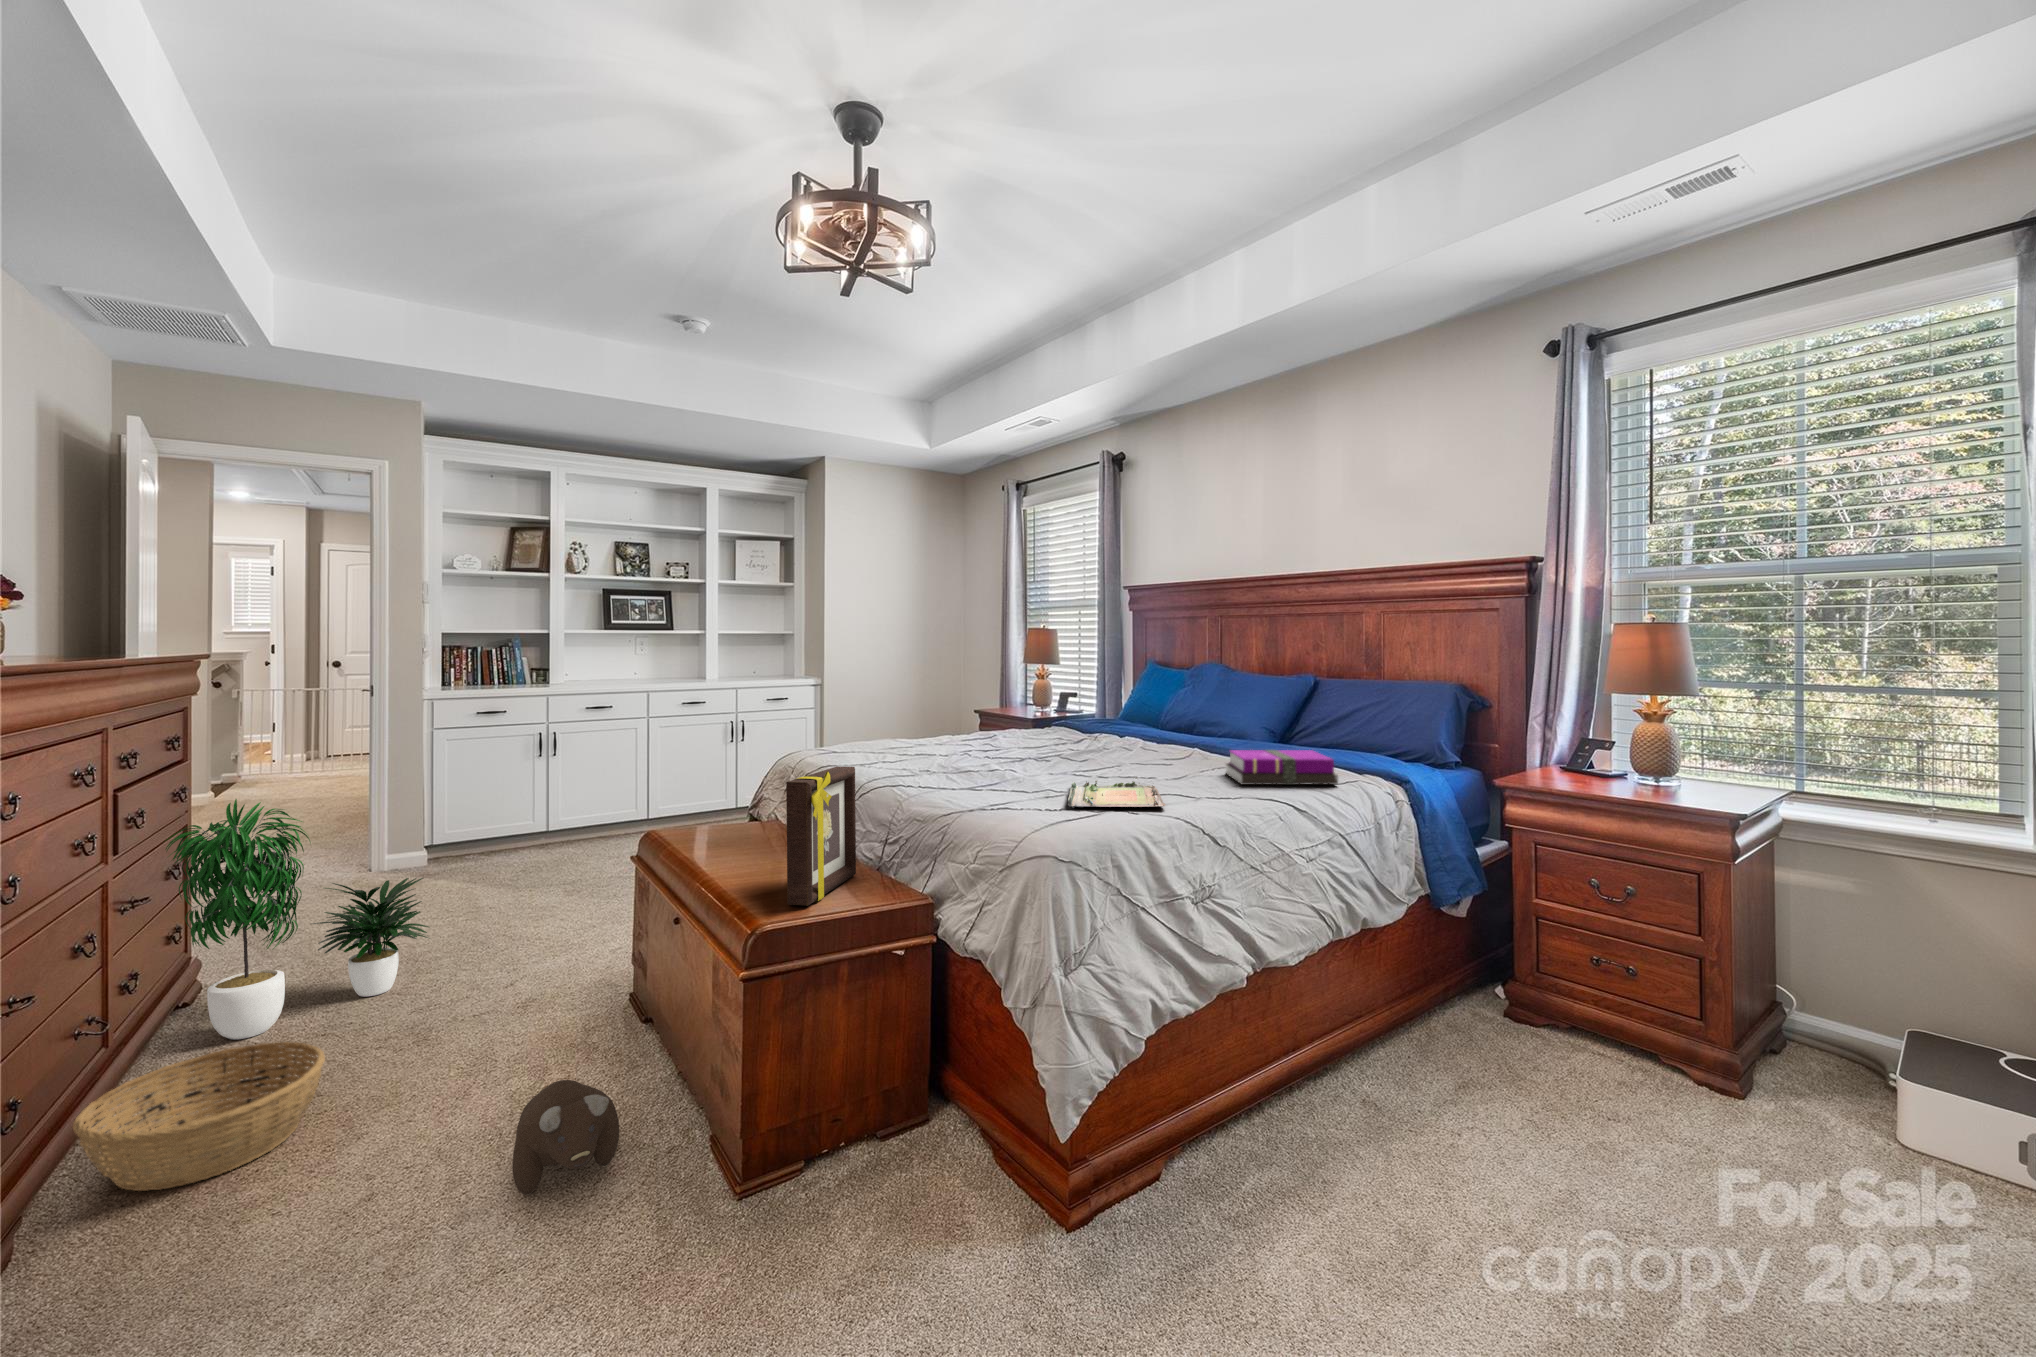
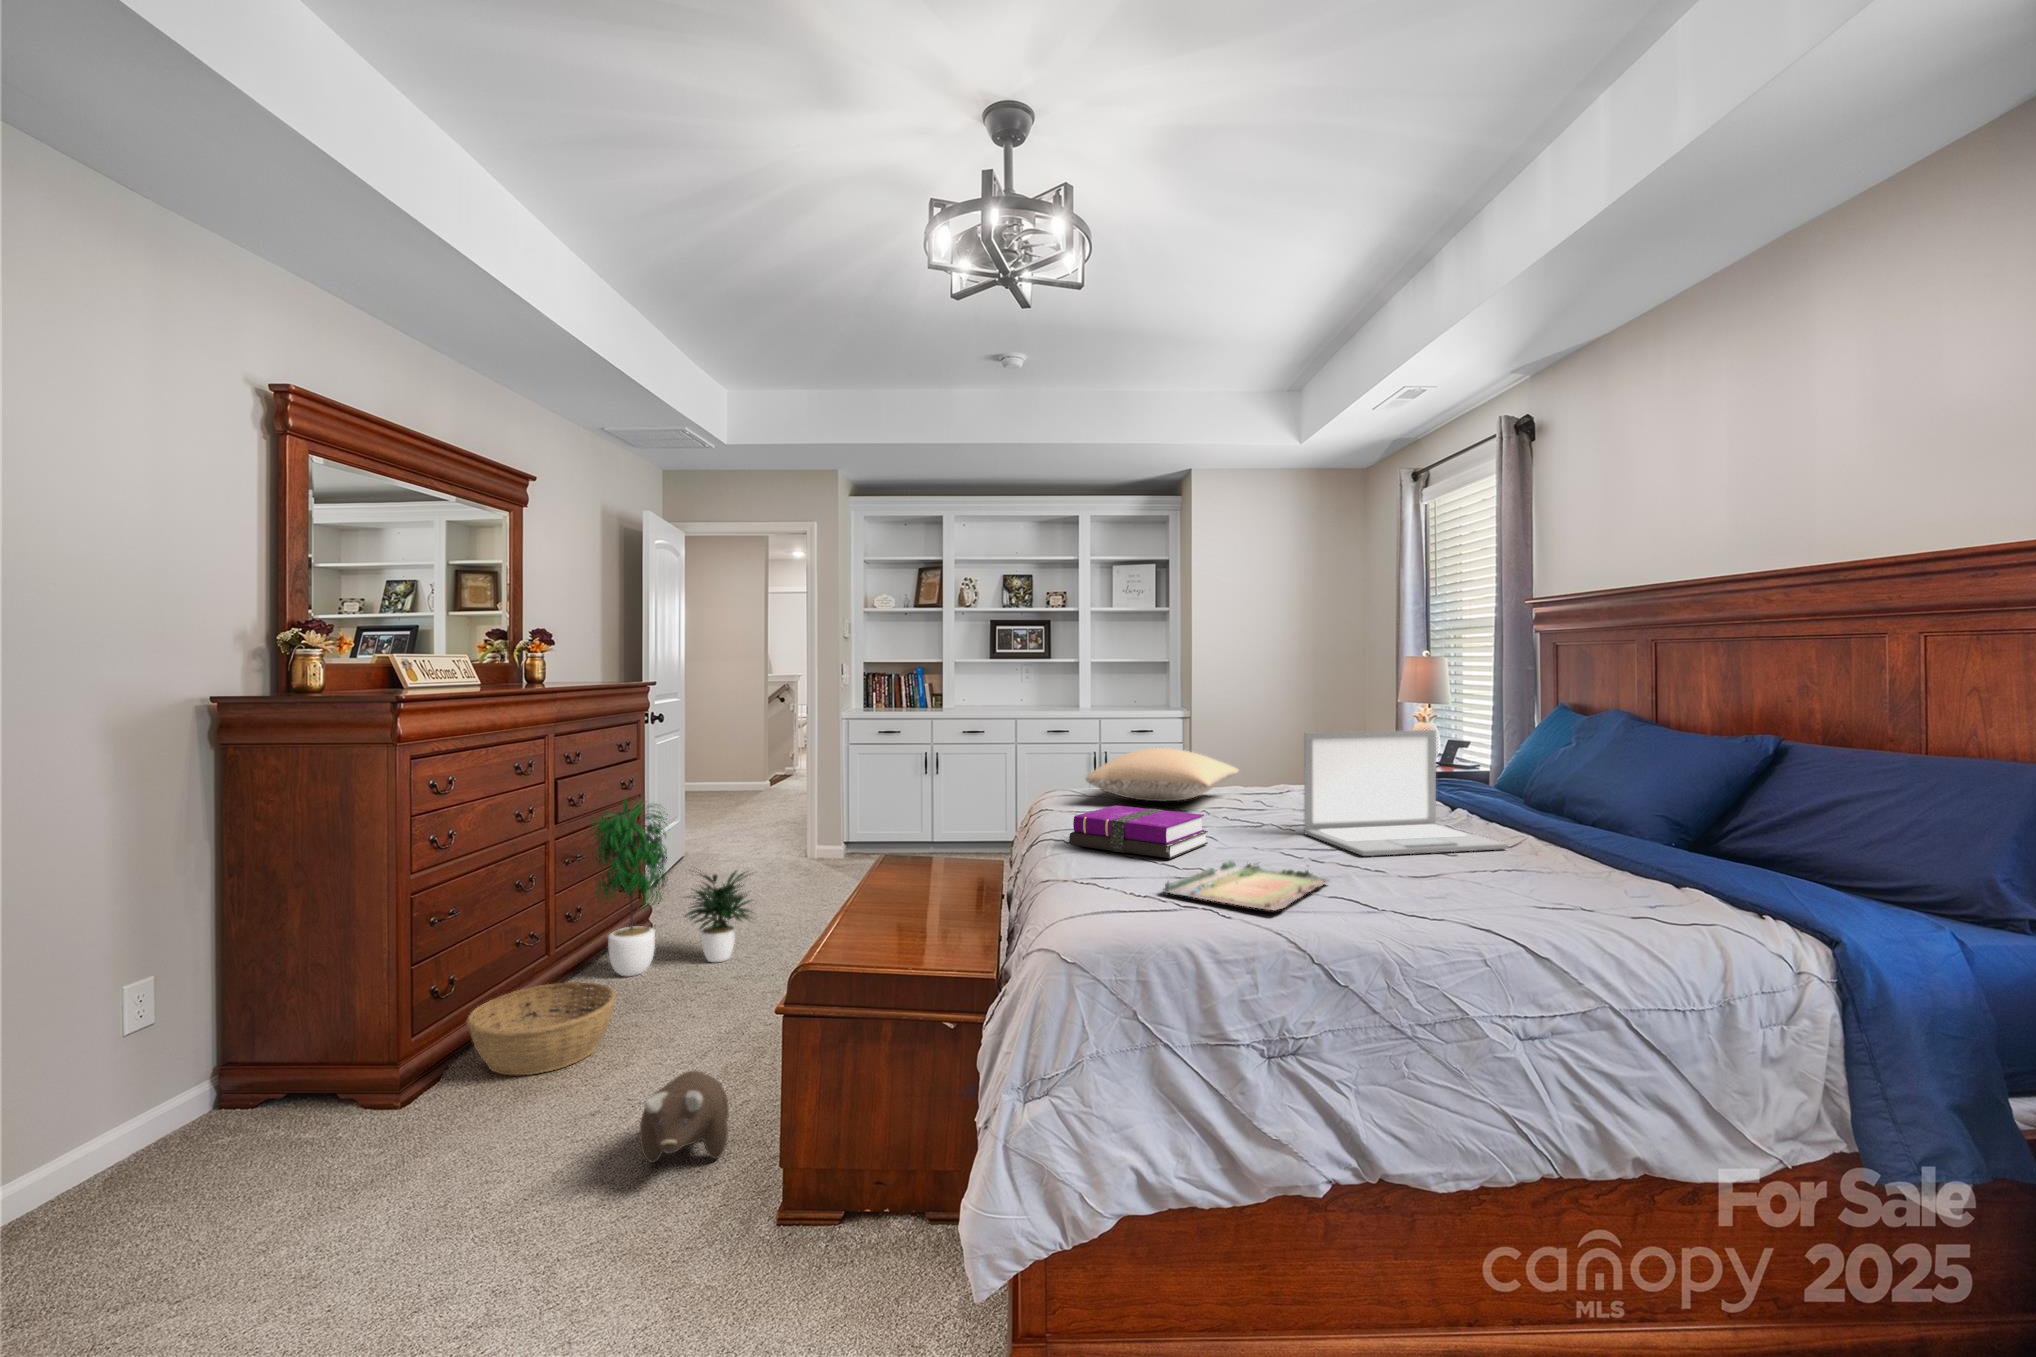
laptop: none [1071,680,1204,772] -> present [1304,730,1508,856]
pillow: none [865,705,979,751] -> present [1086,748,1239,801]
notebook: present [1226,750,1338,785] -> present [1069,805,1208,858]
picture frame: present [786,766,856,906] -> none [856,813,966,956]

